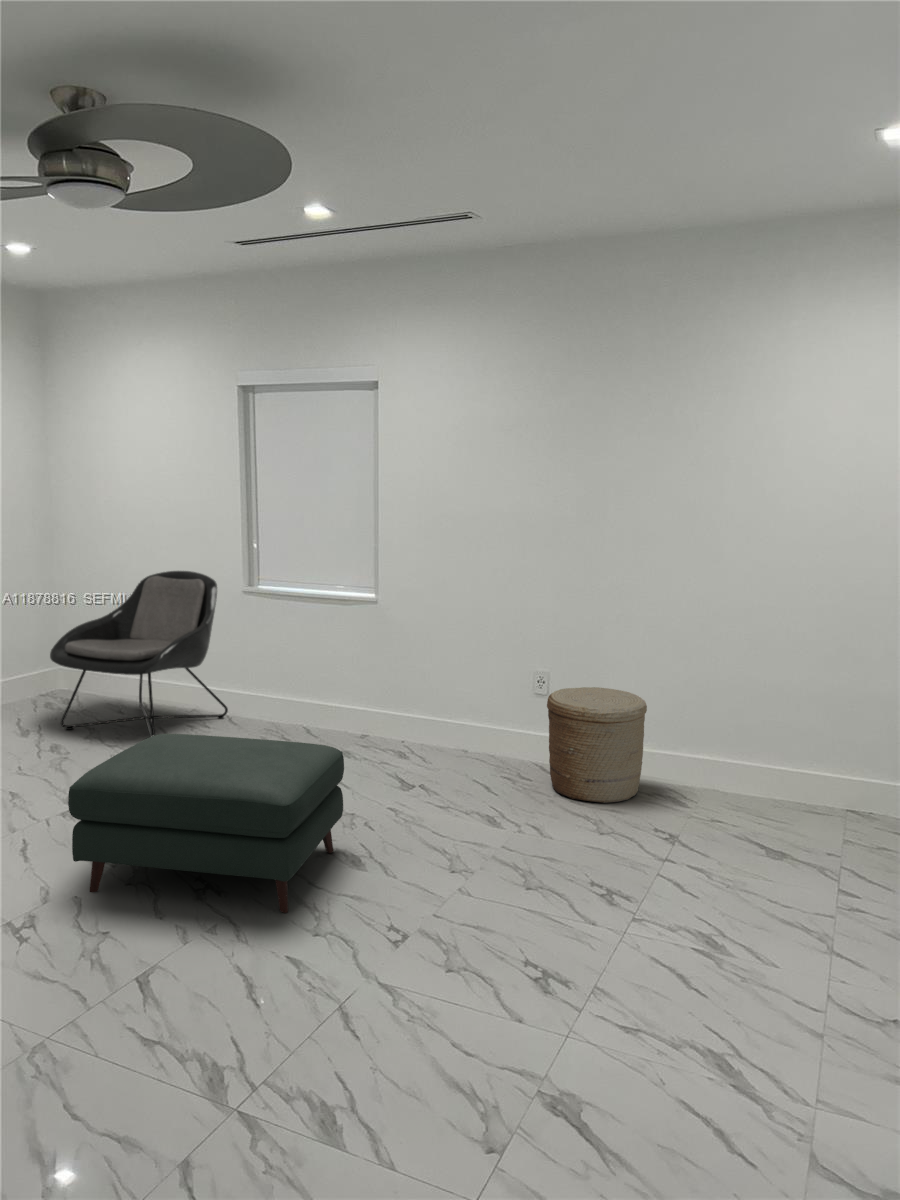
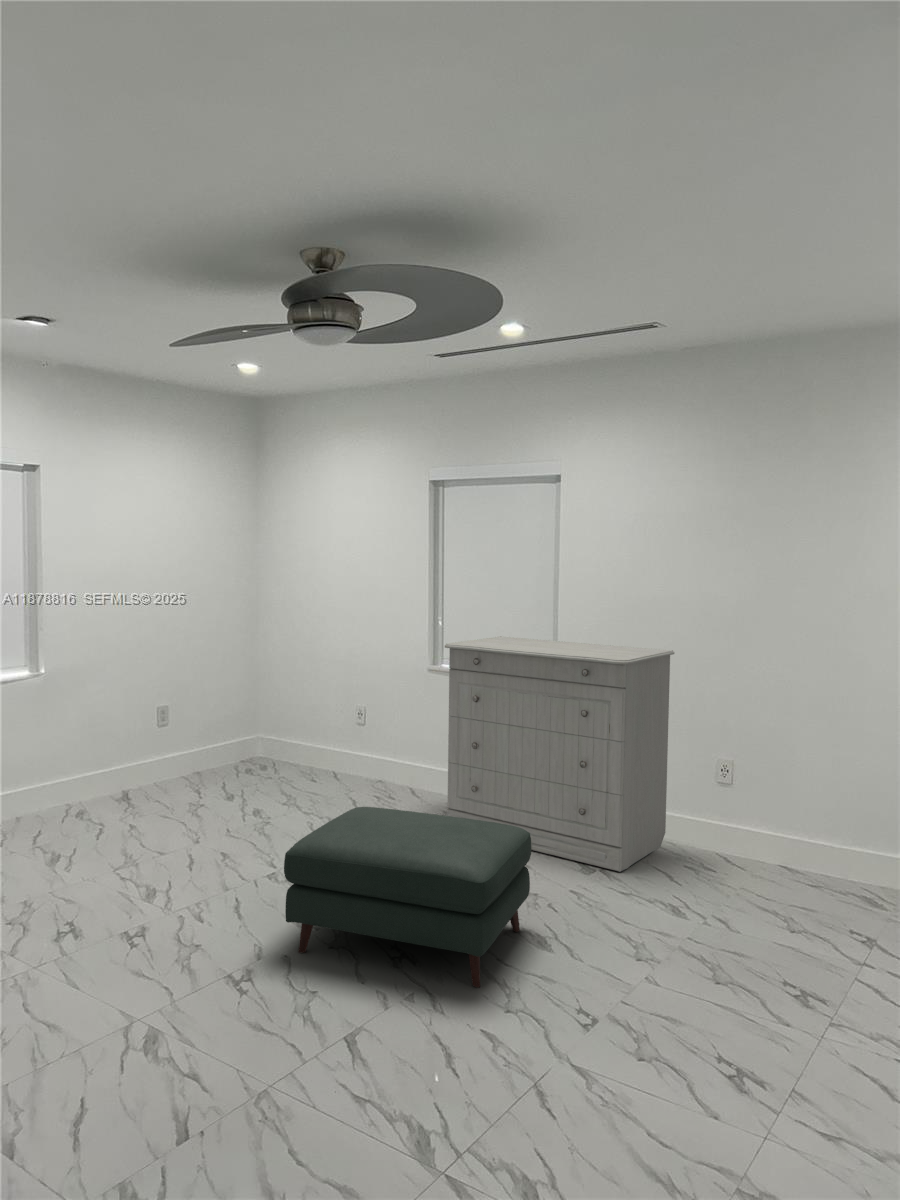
dresser: none [256,554,493,786] -> present [445,636,674,872]
lounge chair: present [50,571,228,736] -> none [255,649,411,814]
woven basket: present [547,687,647,803] -> none [732,778,839,900]

